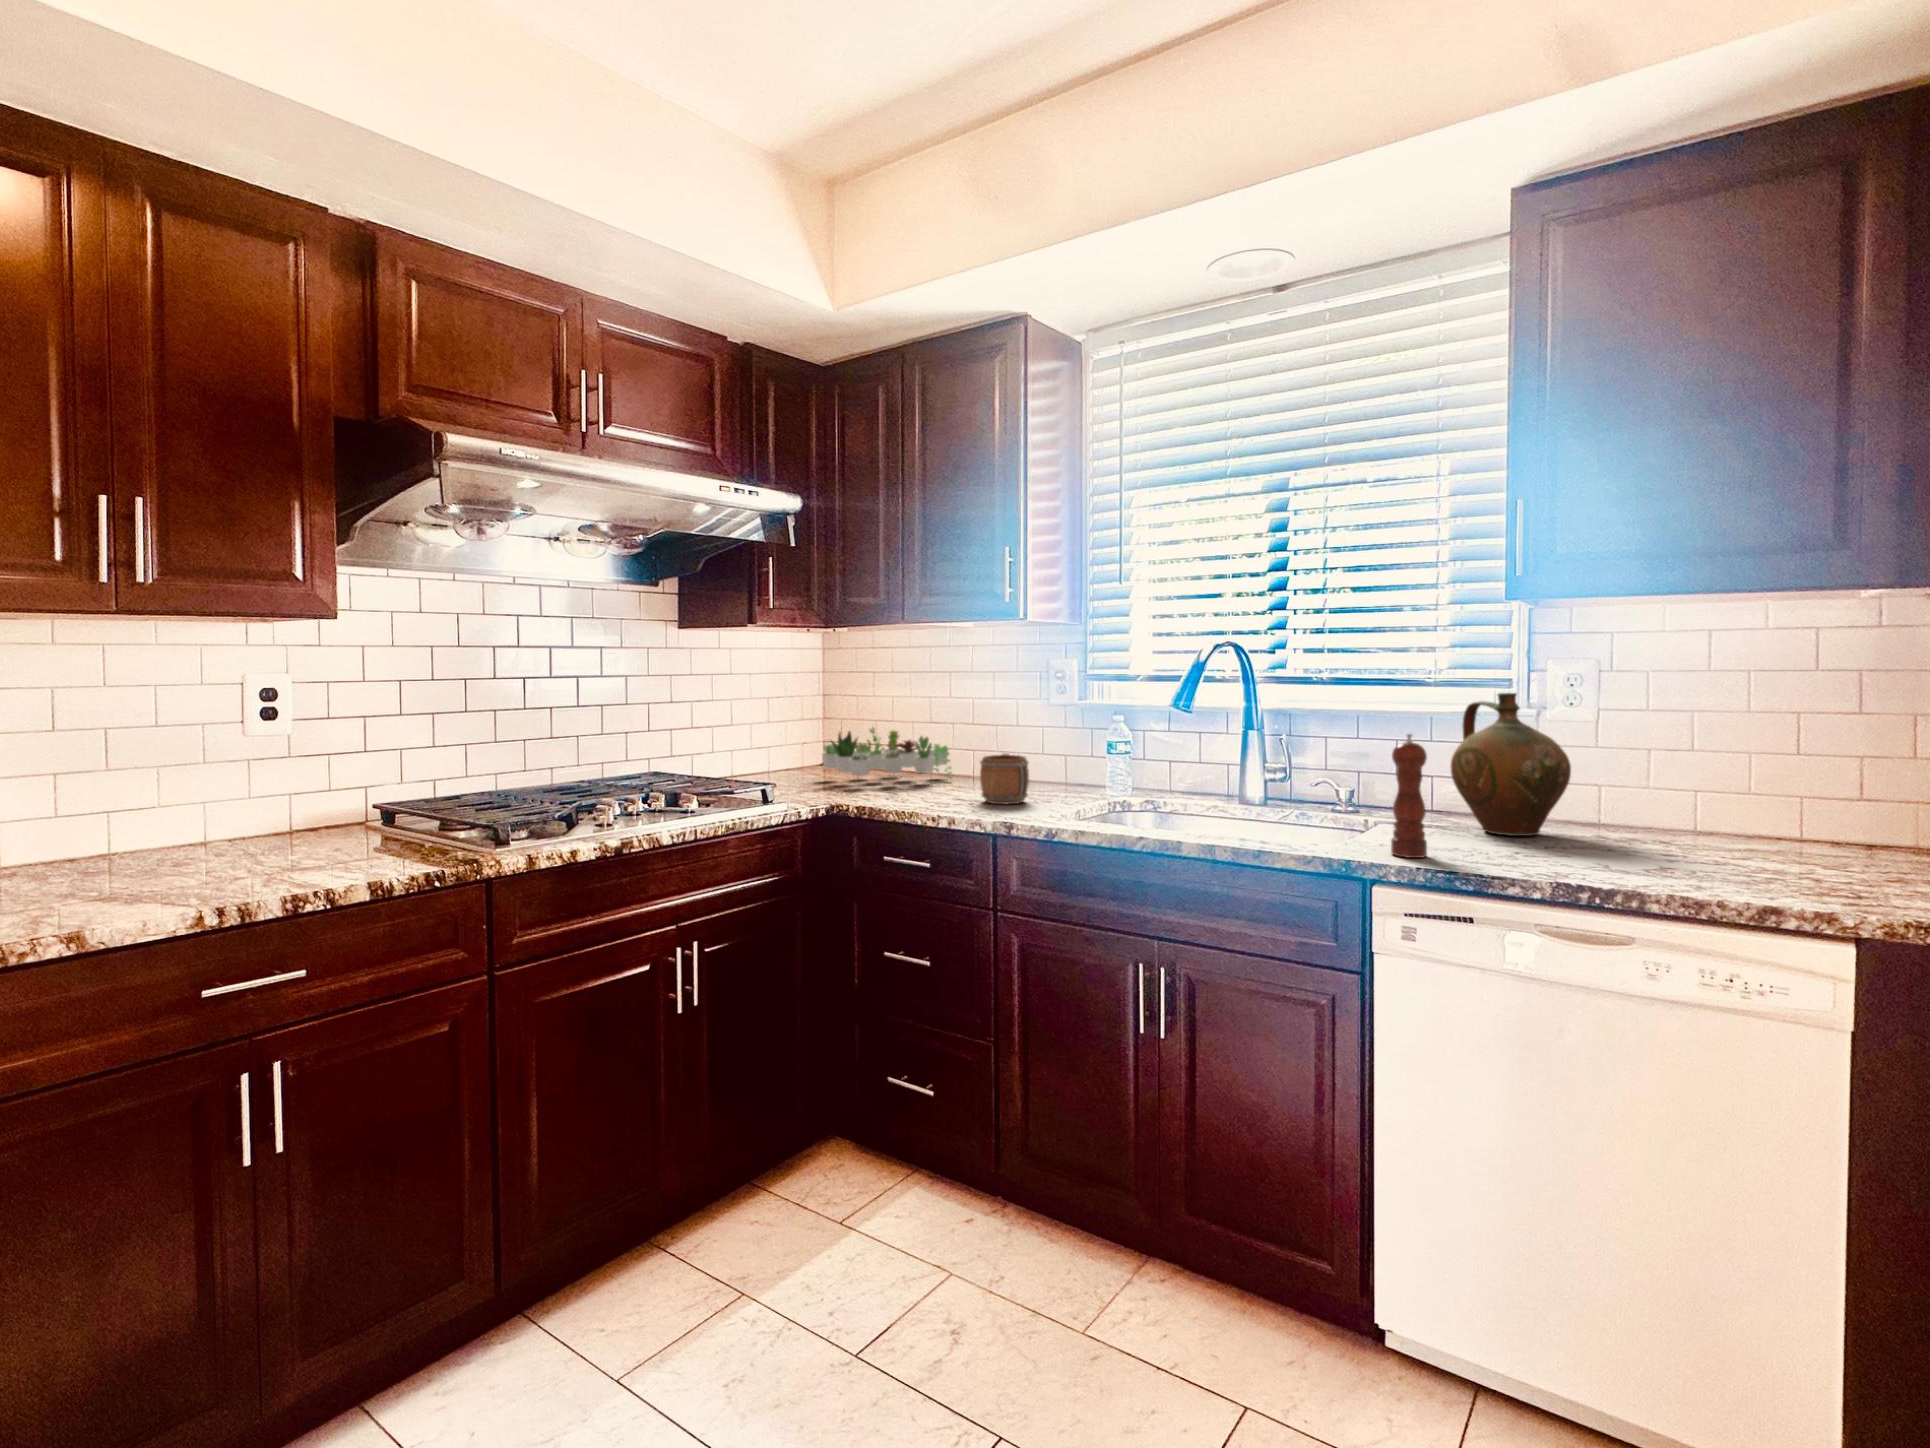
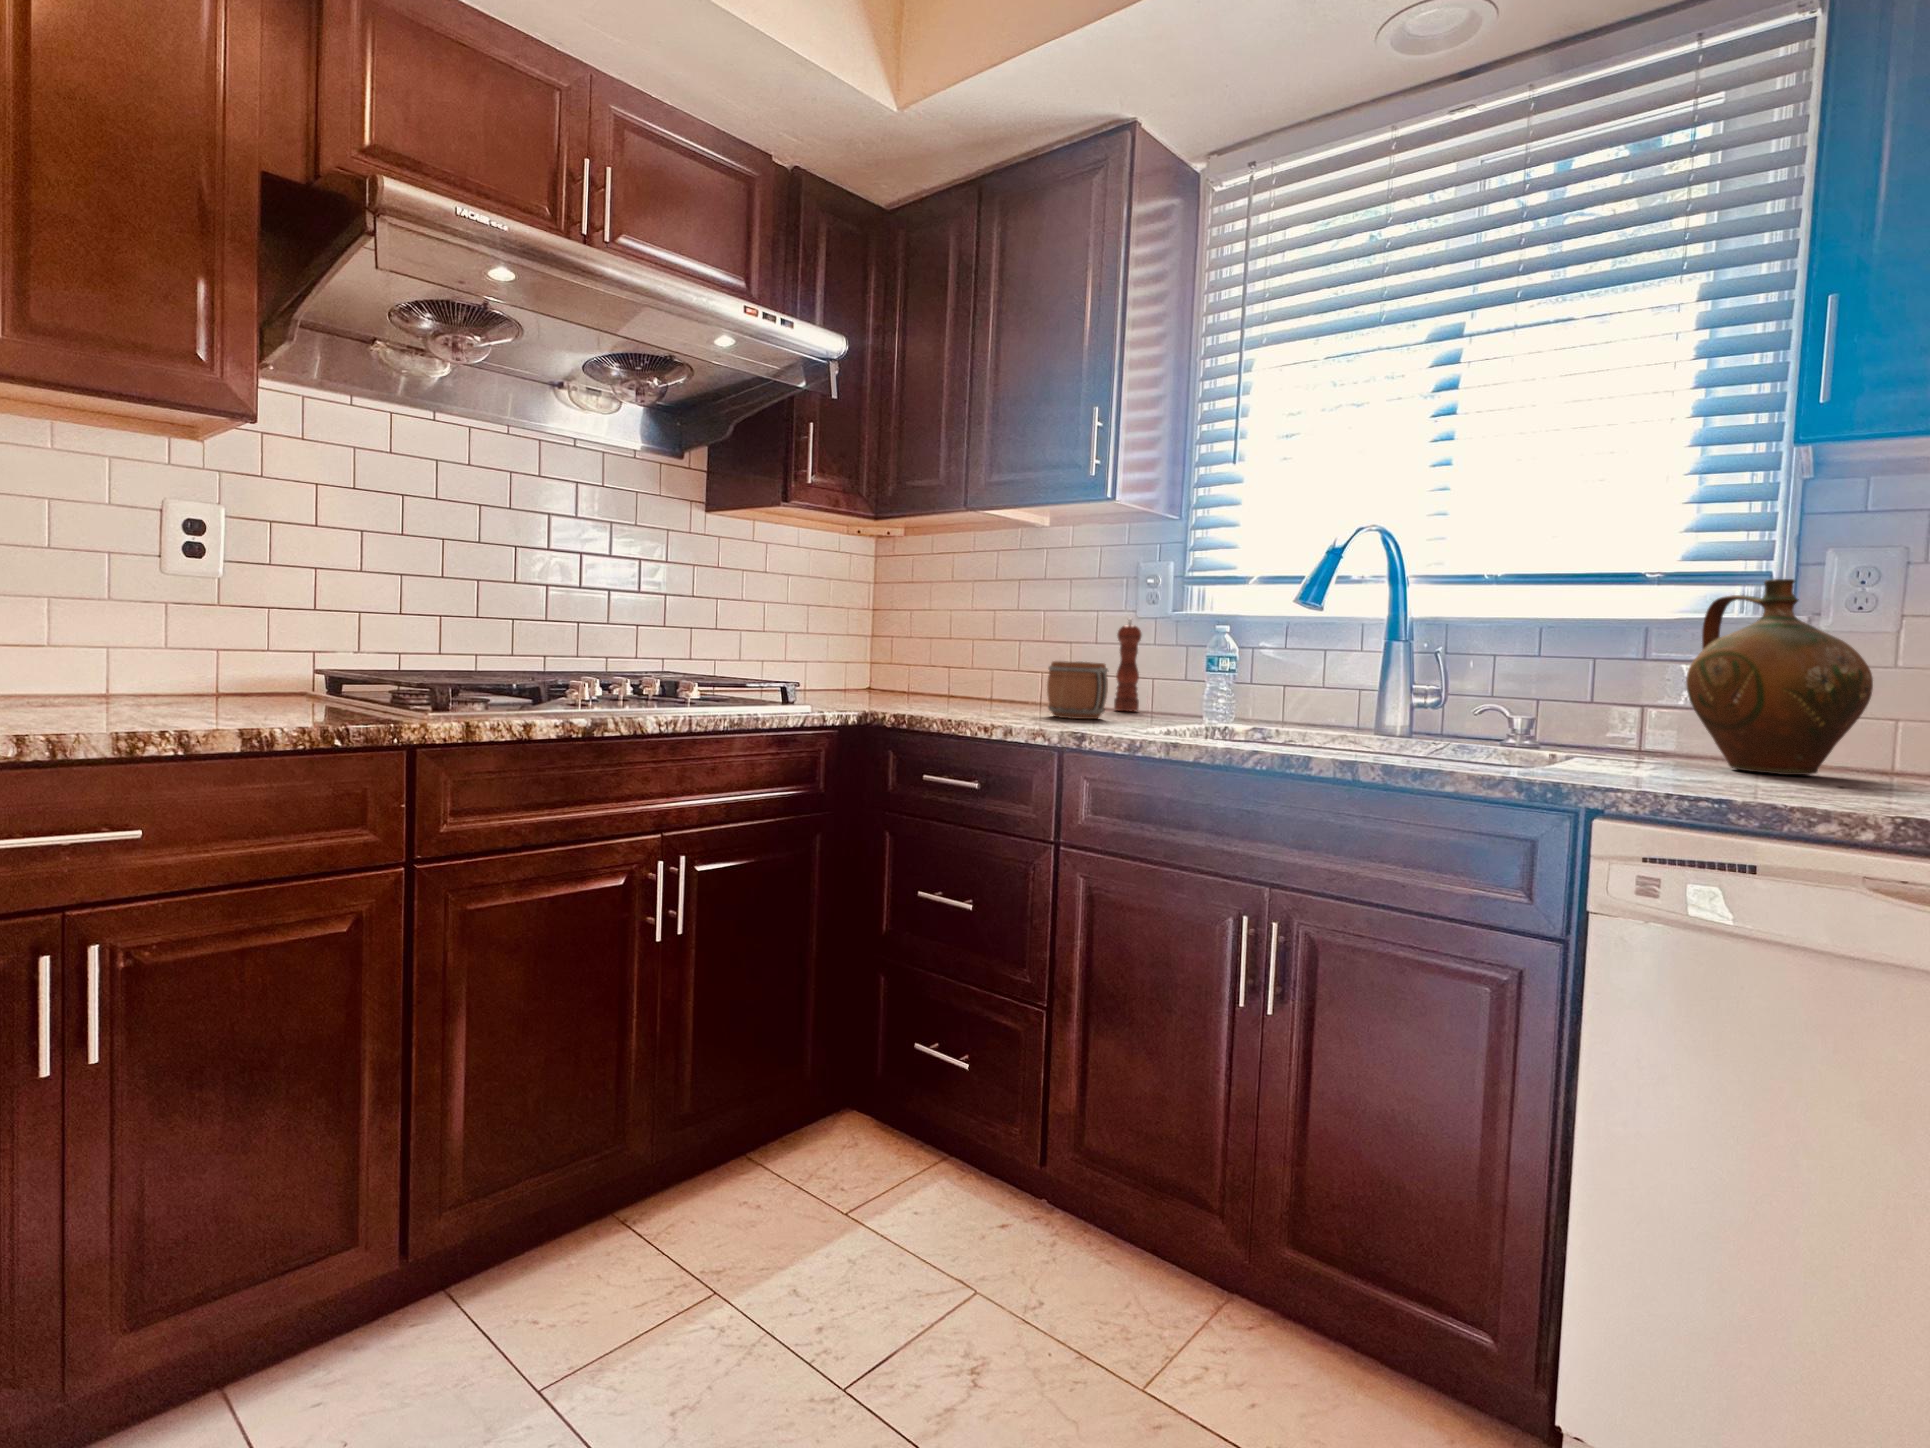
succulent plant: present [822,728,952,781] -> none [864,630,1016,702]
pepper mill: present [1391,734,1427,858] -> present [1114,618,1142,712]

